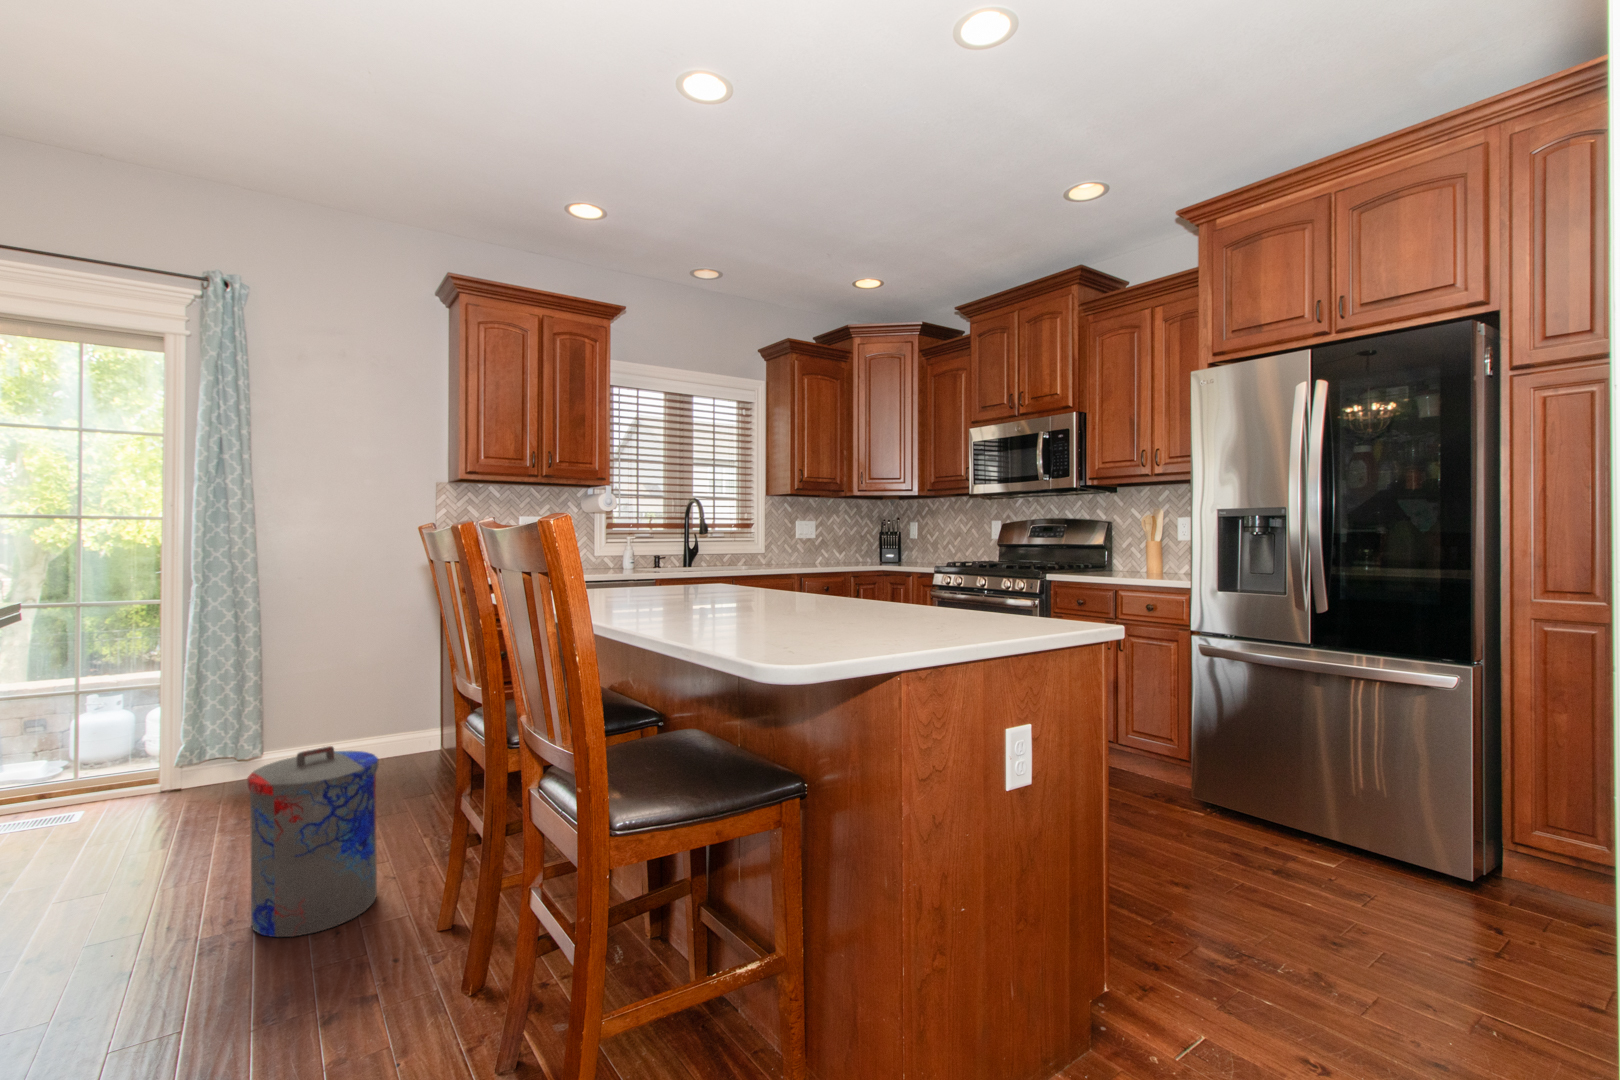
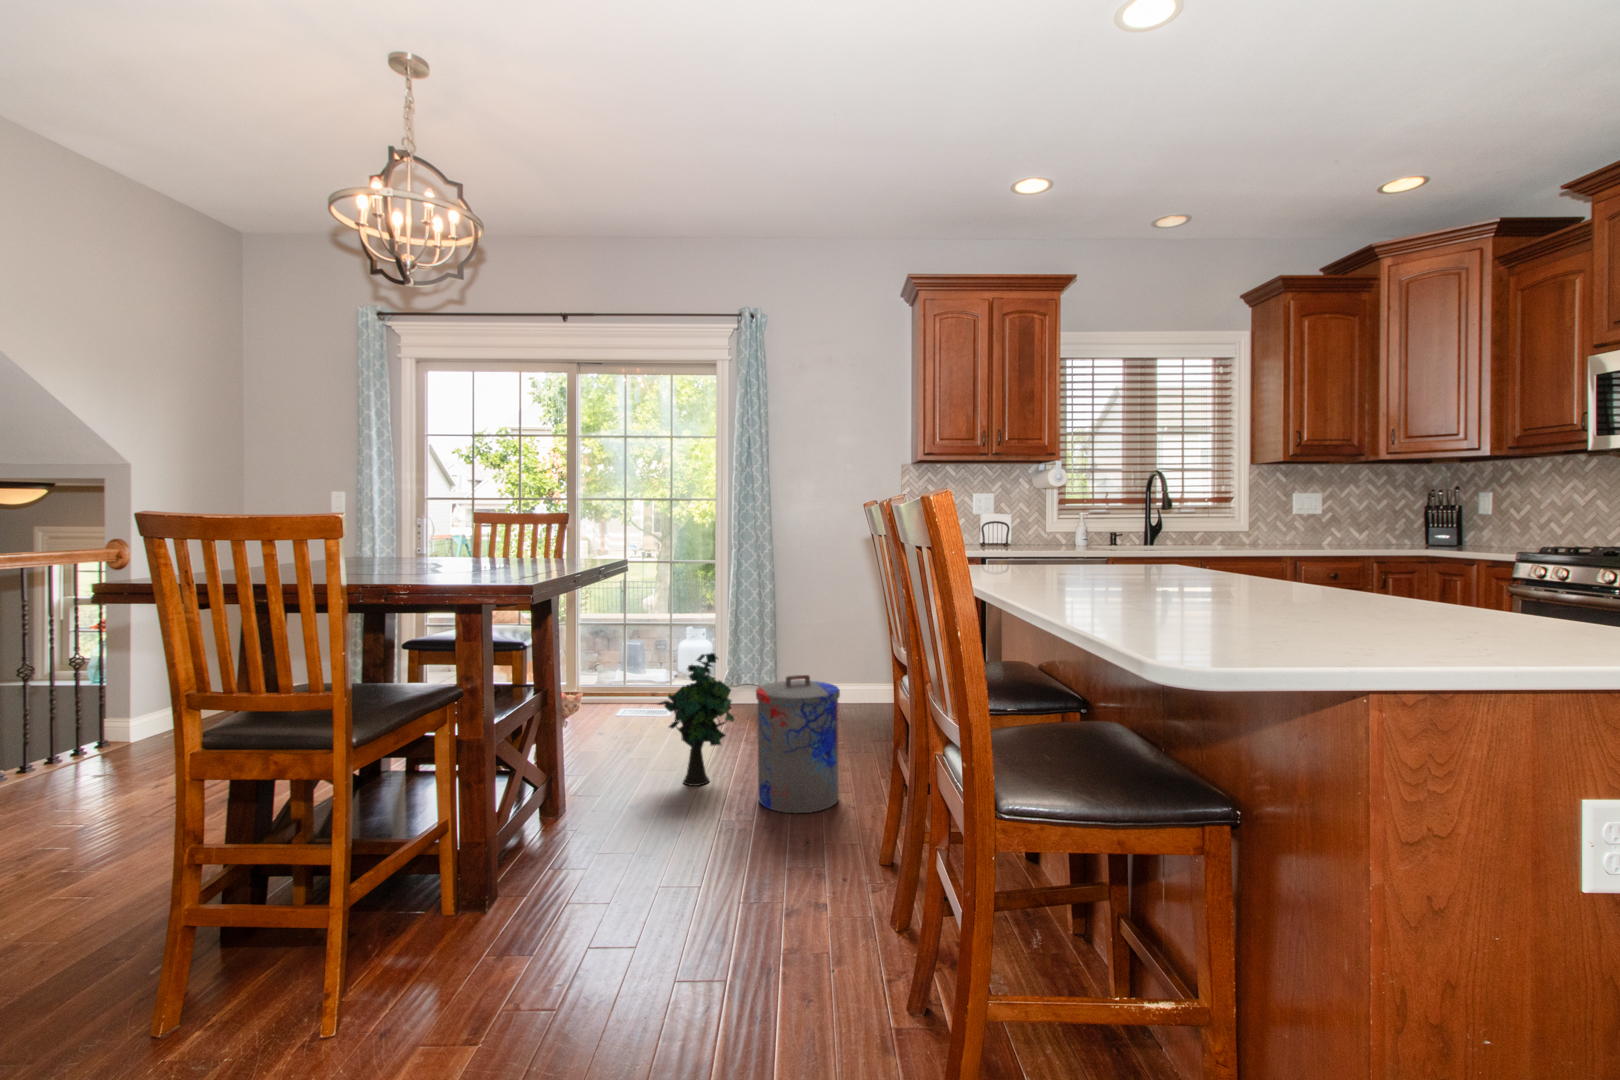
decorative plant: none [57,734,208,933] -> present [659,653,735,786]

